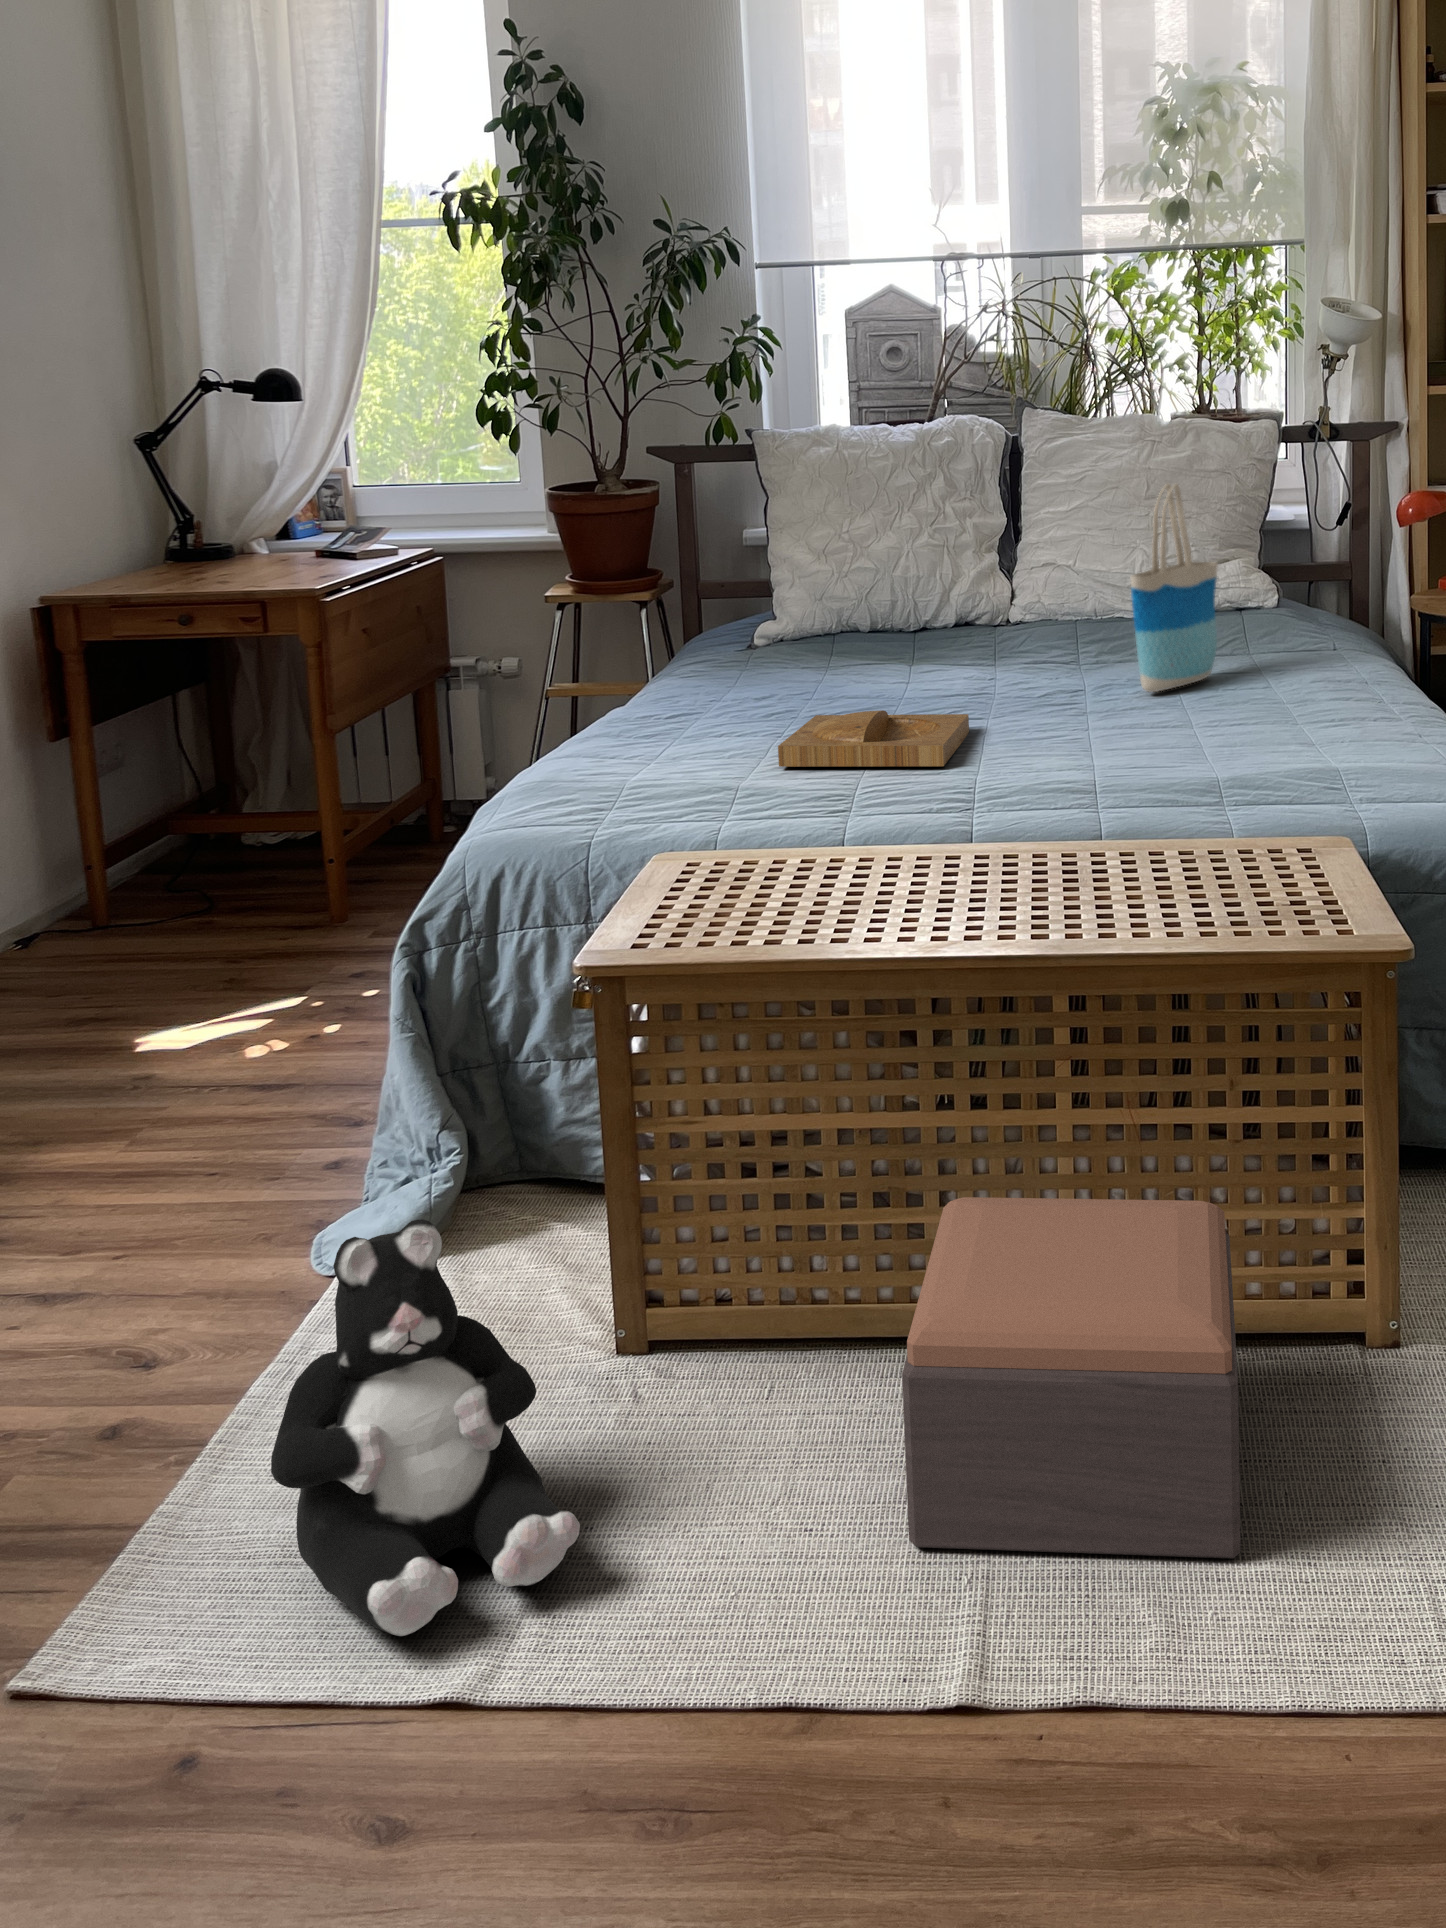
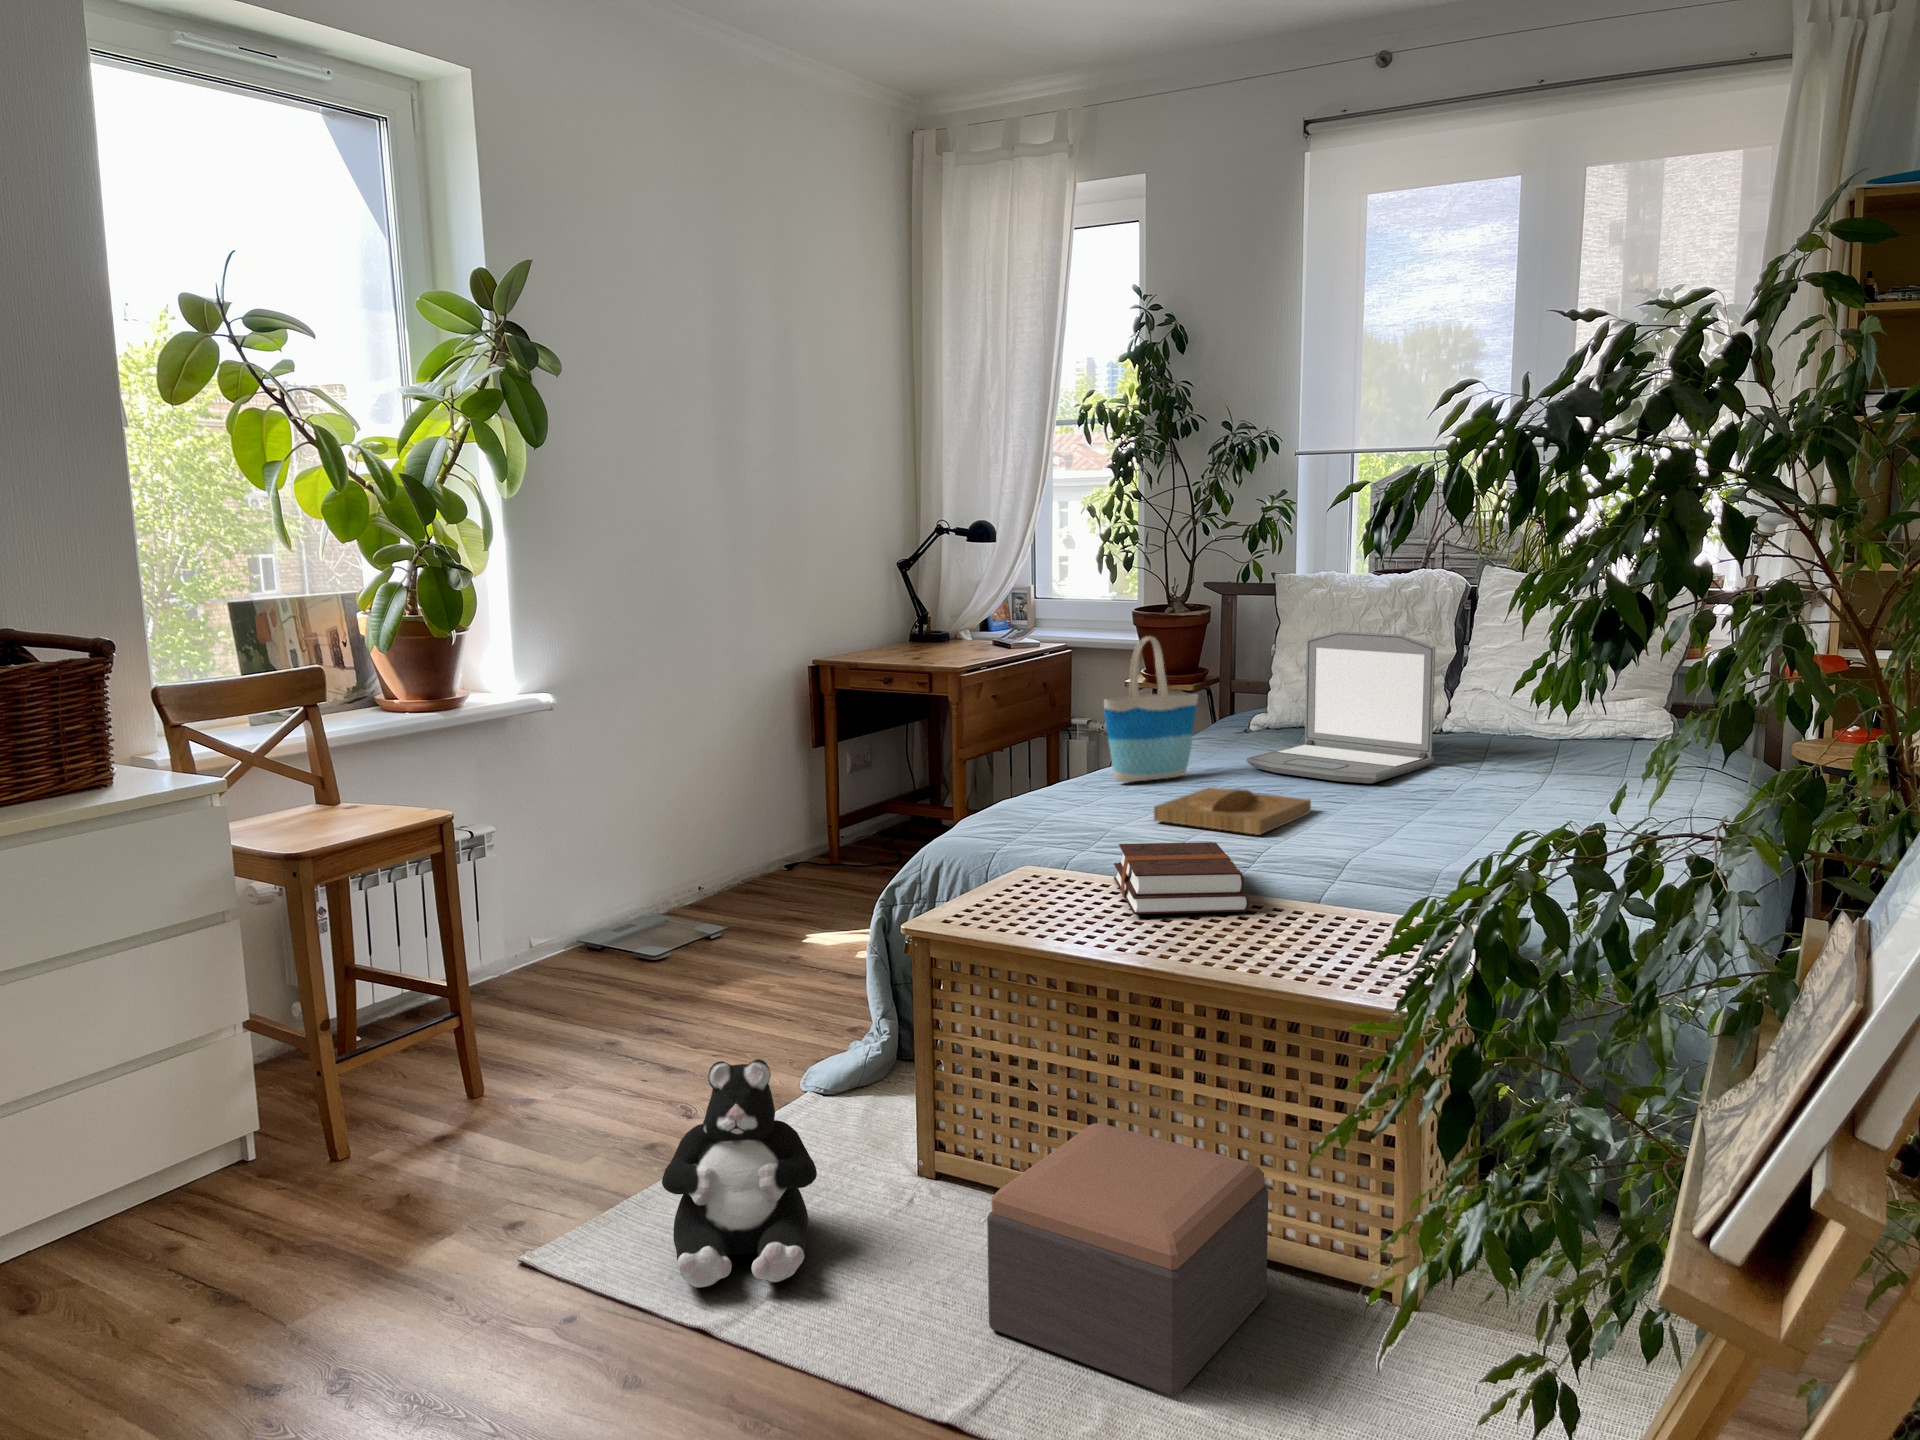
tote bag: present [1131,484,1218,692] -> present [1104,636,1198,782]
laptop: none [821,492,1049,691] -> present [1247,631,1435,783]
hardback book: none [812,777,1051,888] -> present [1114,842,1249,914]

